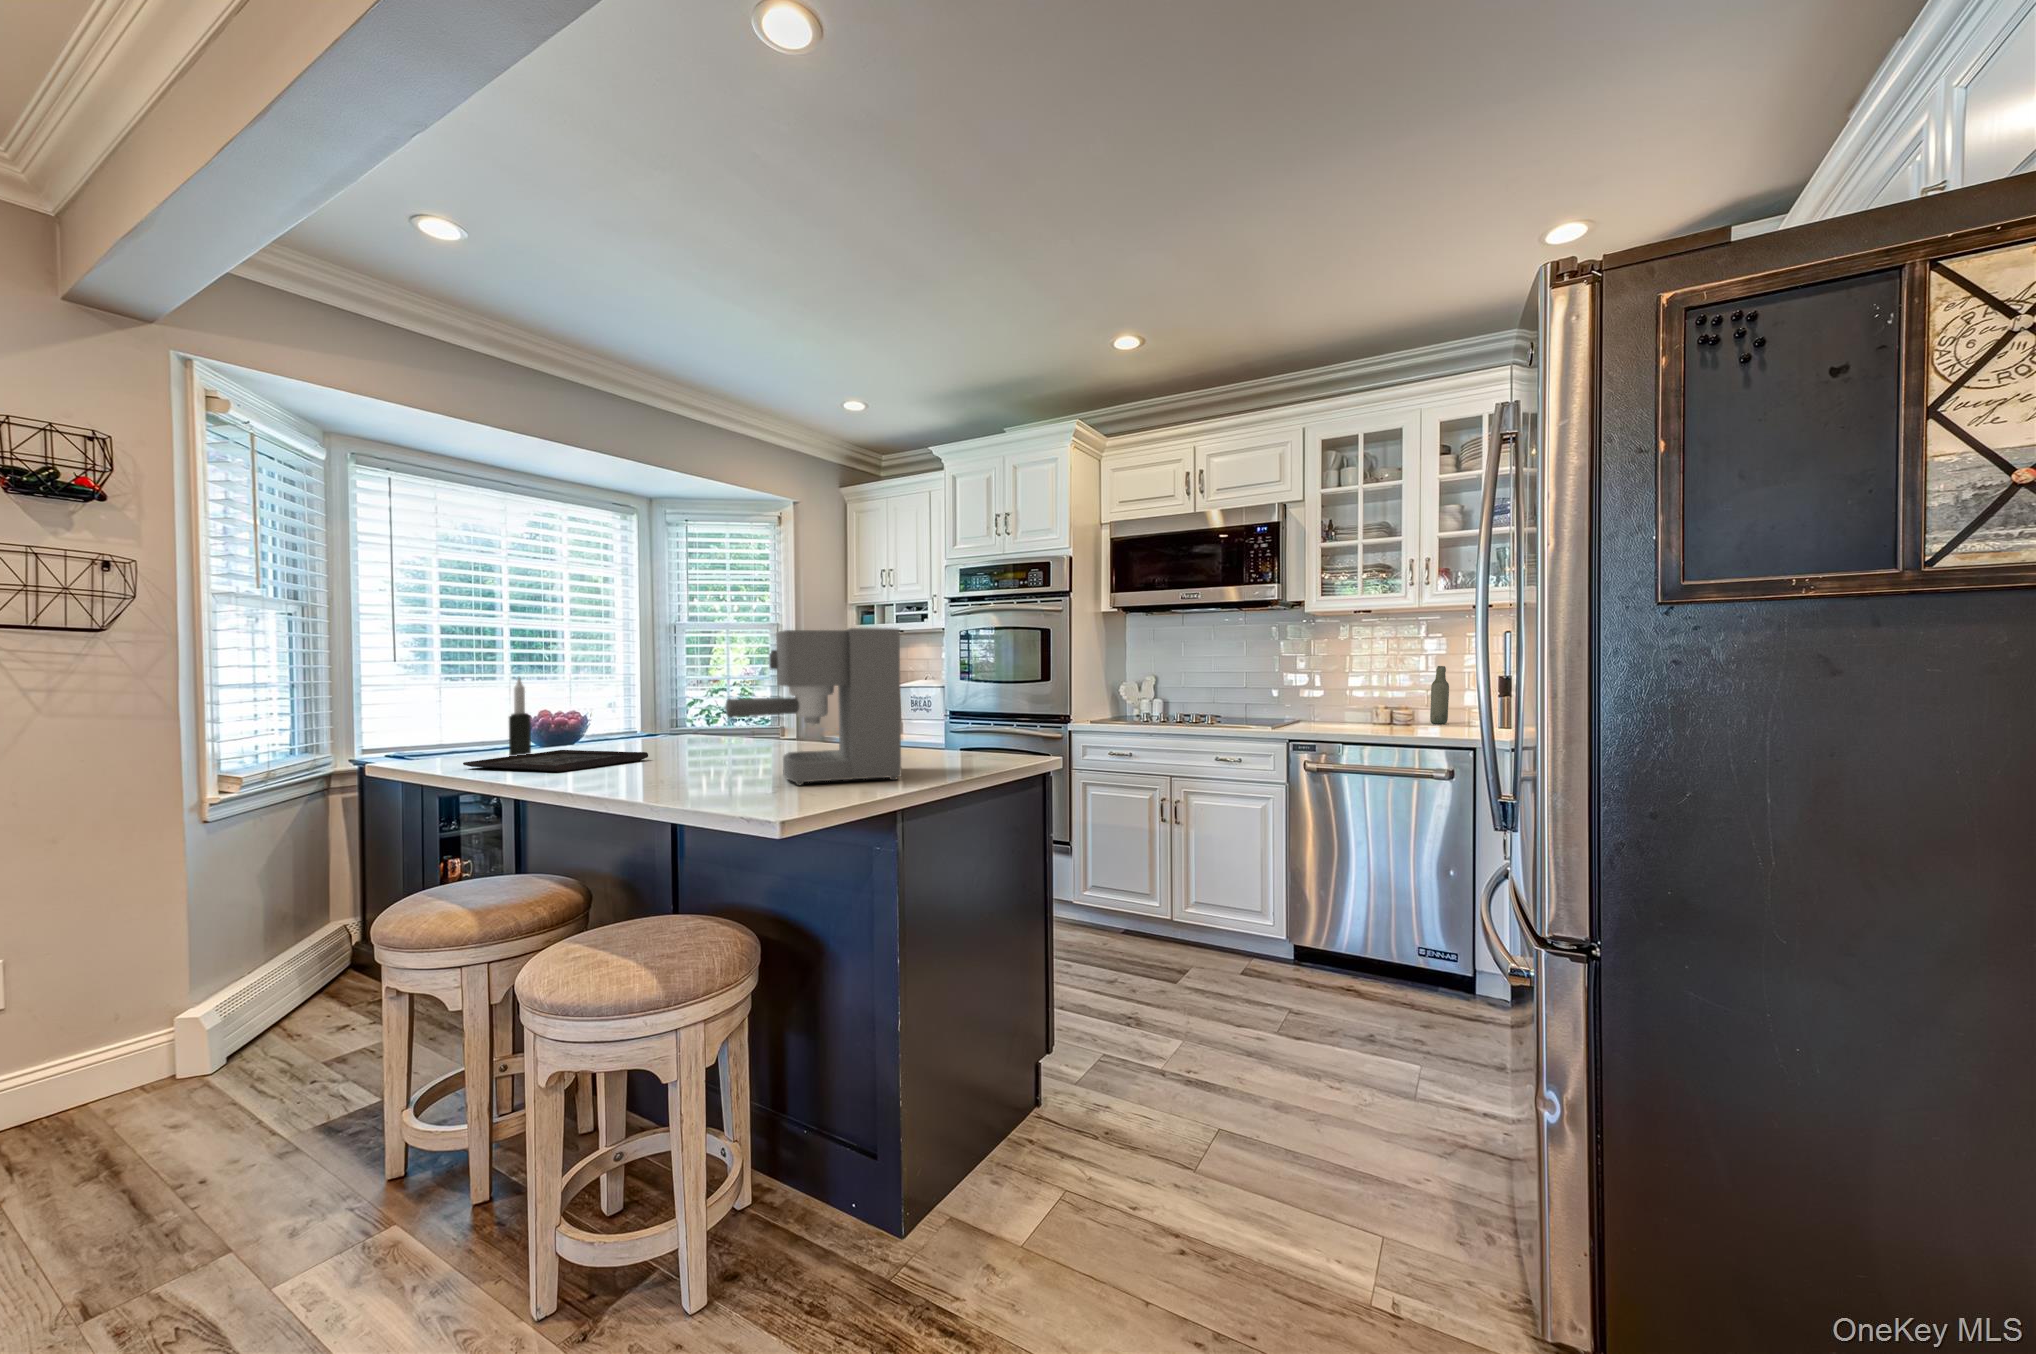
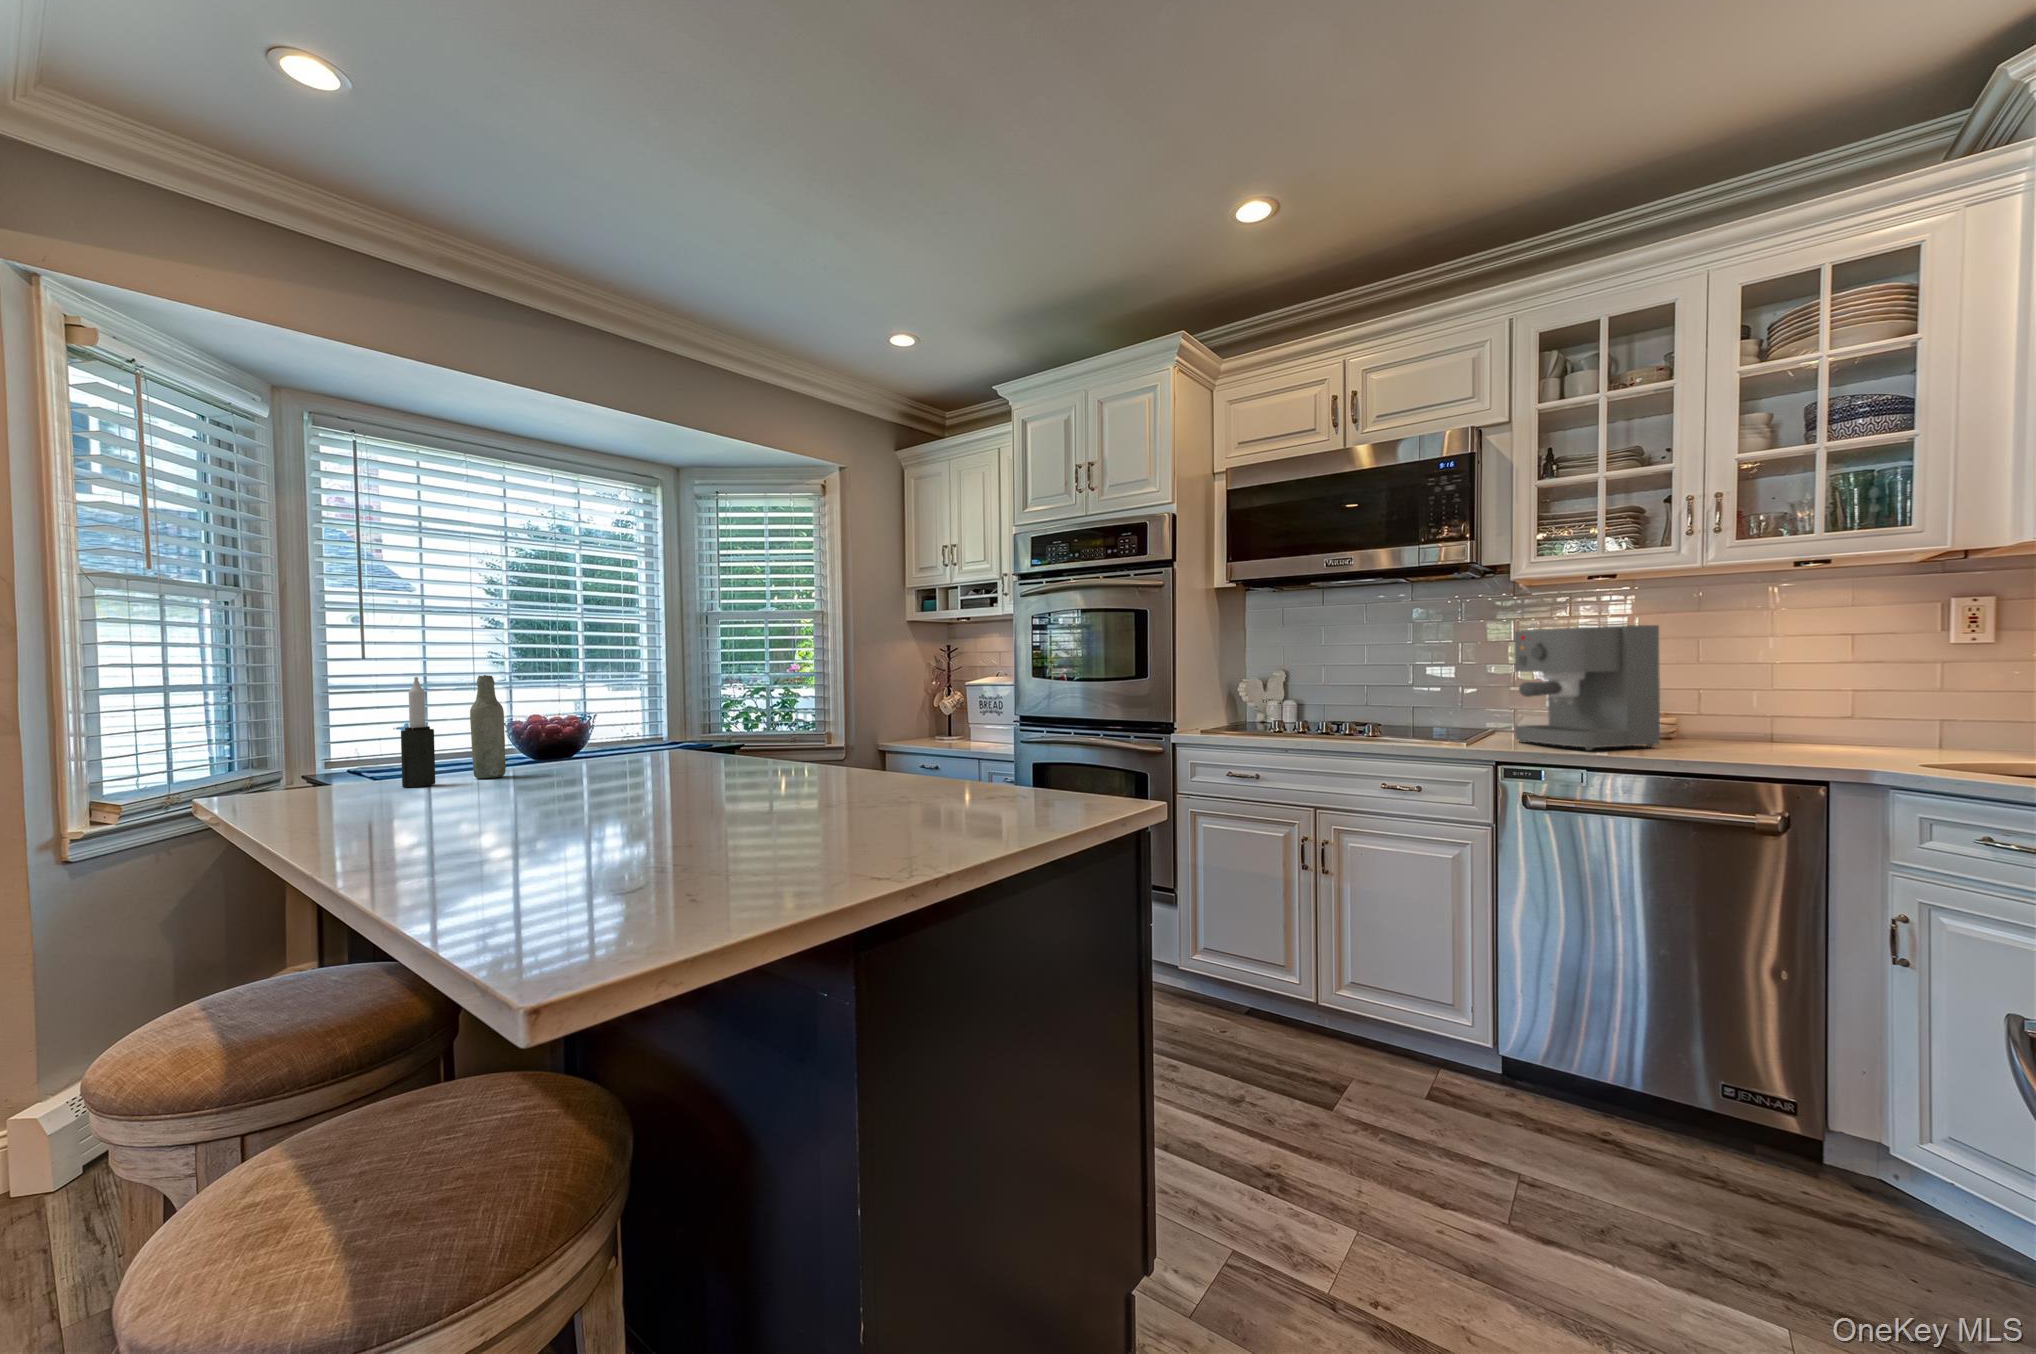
coffee maker: present [725,628,901,785] -> present [1514,625,1660,750]
bottle: present [1430,666,1449,724] -> present [470,675,506,778]
tray: present [463,750,648,772] -> none [292,778,561,822]

